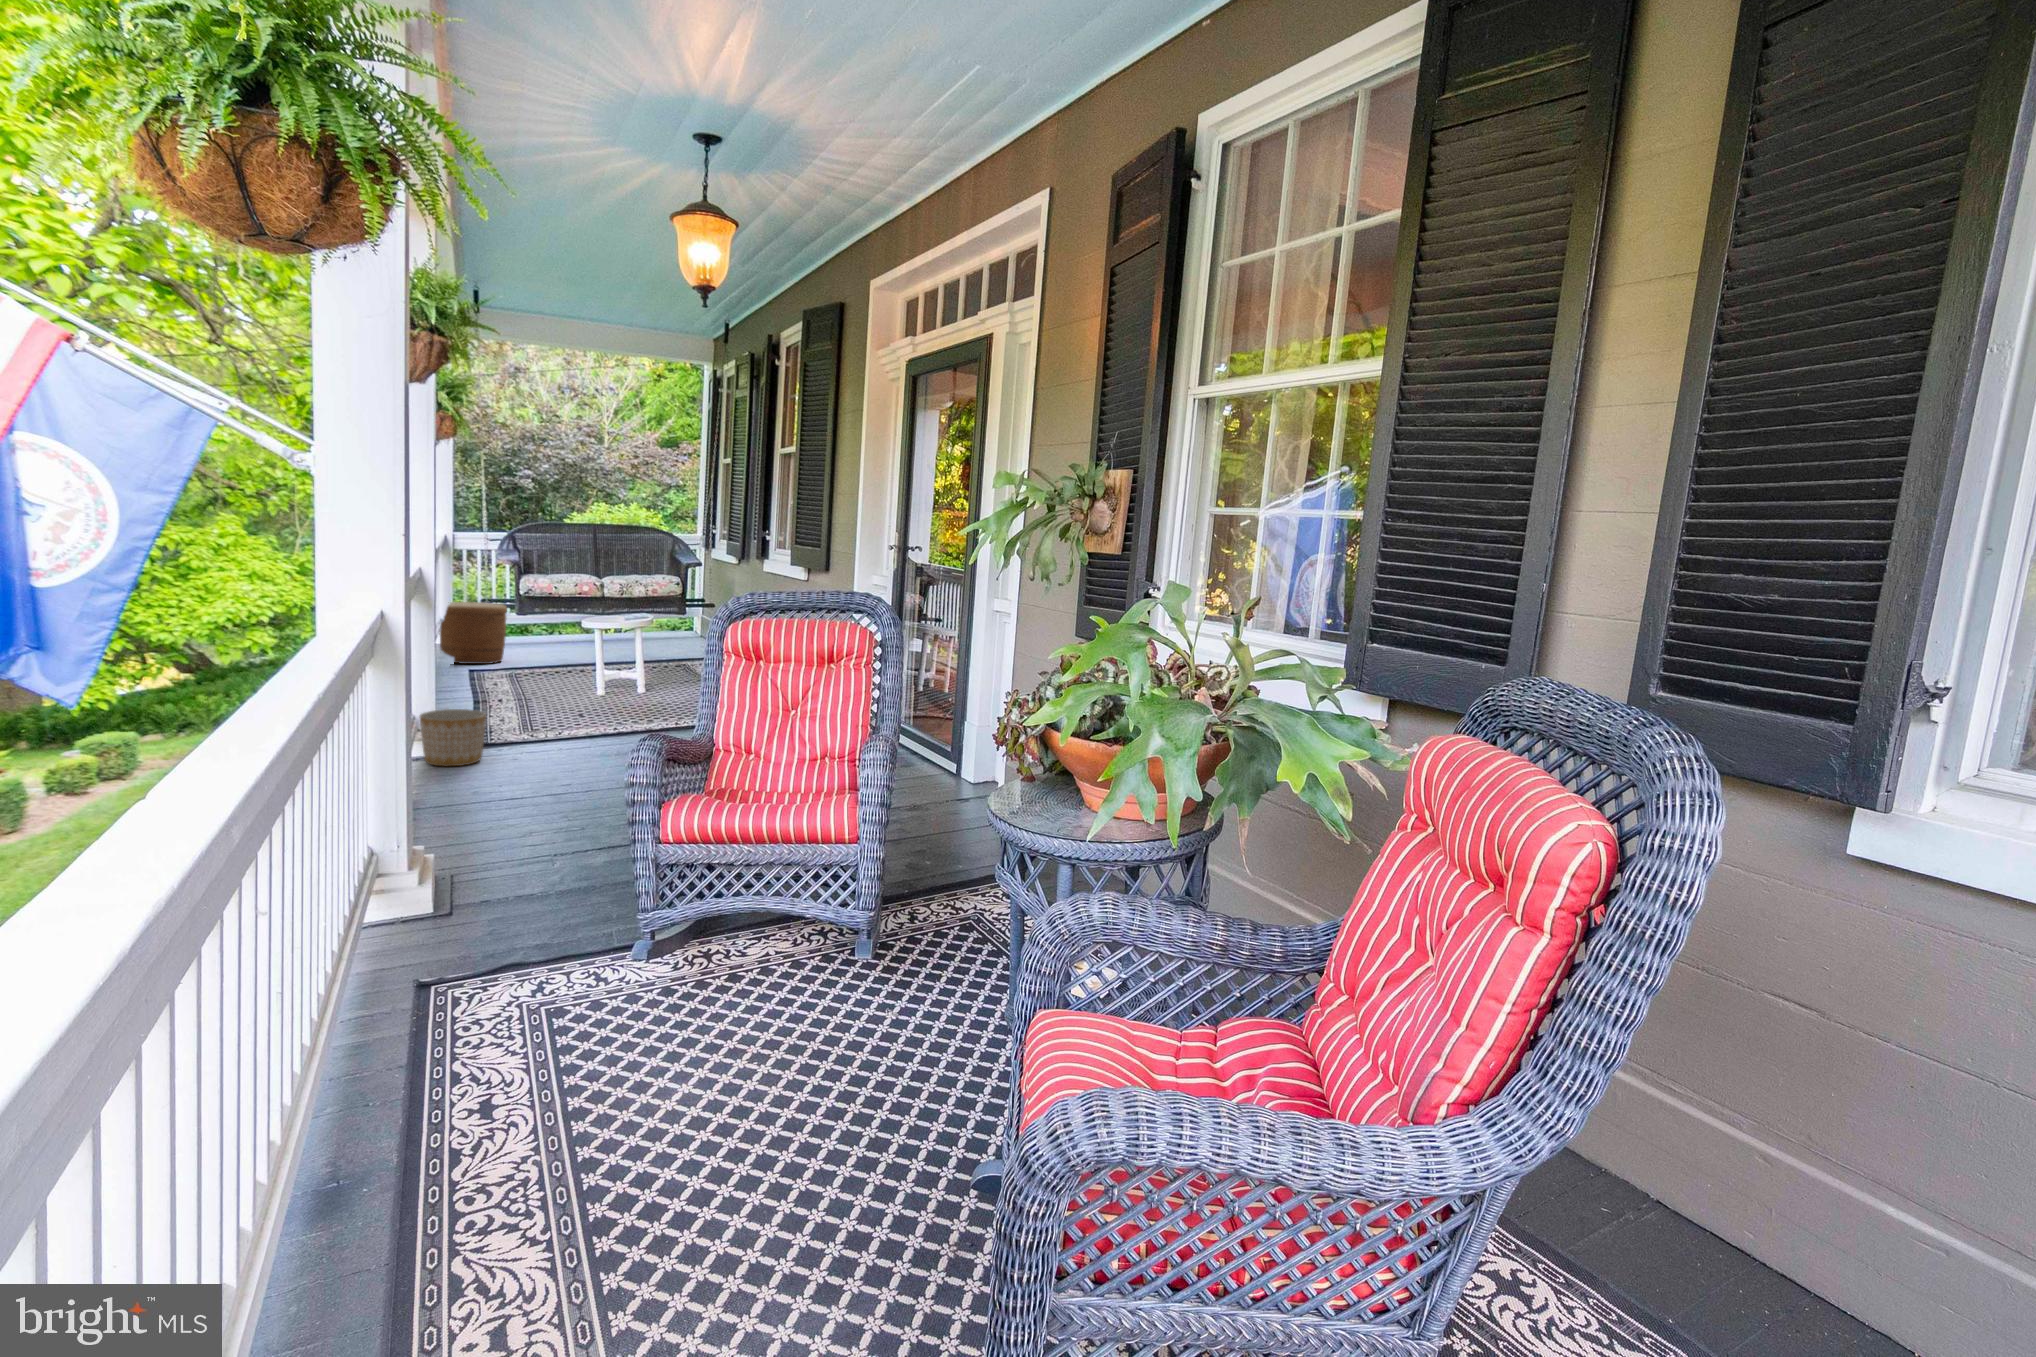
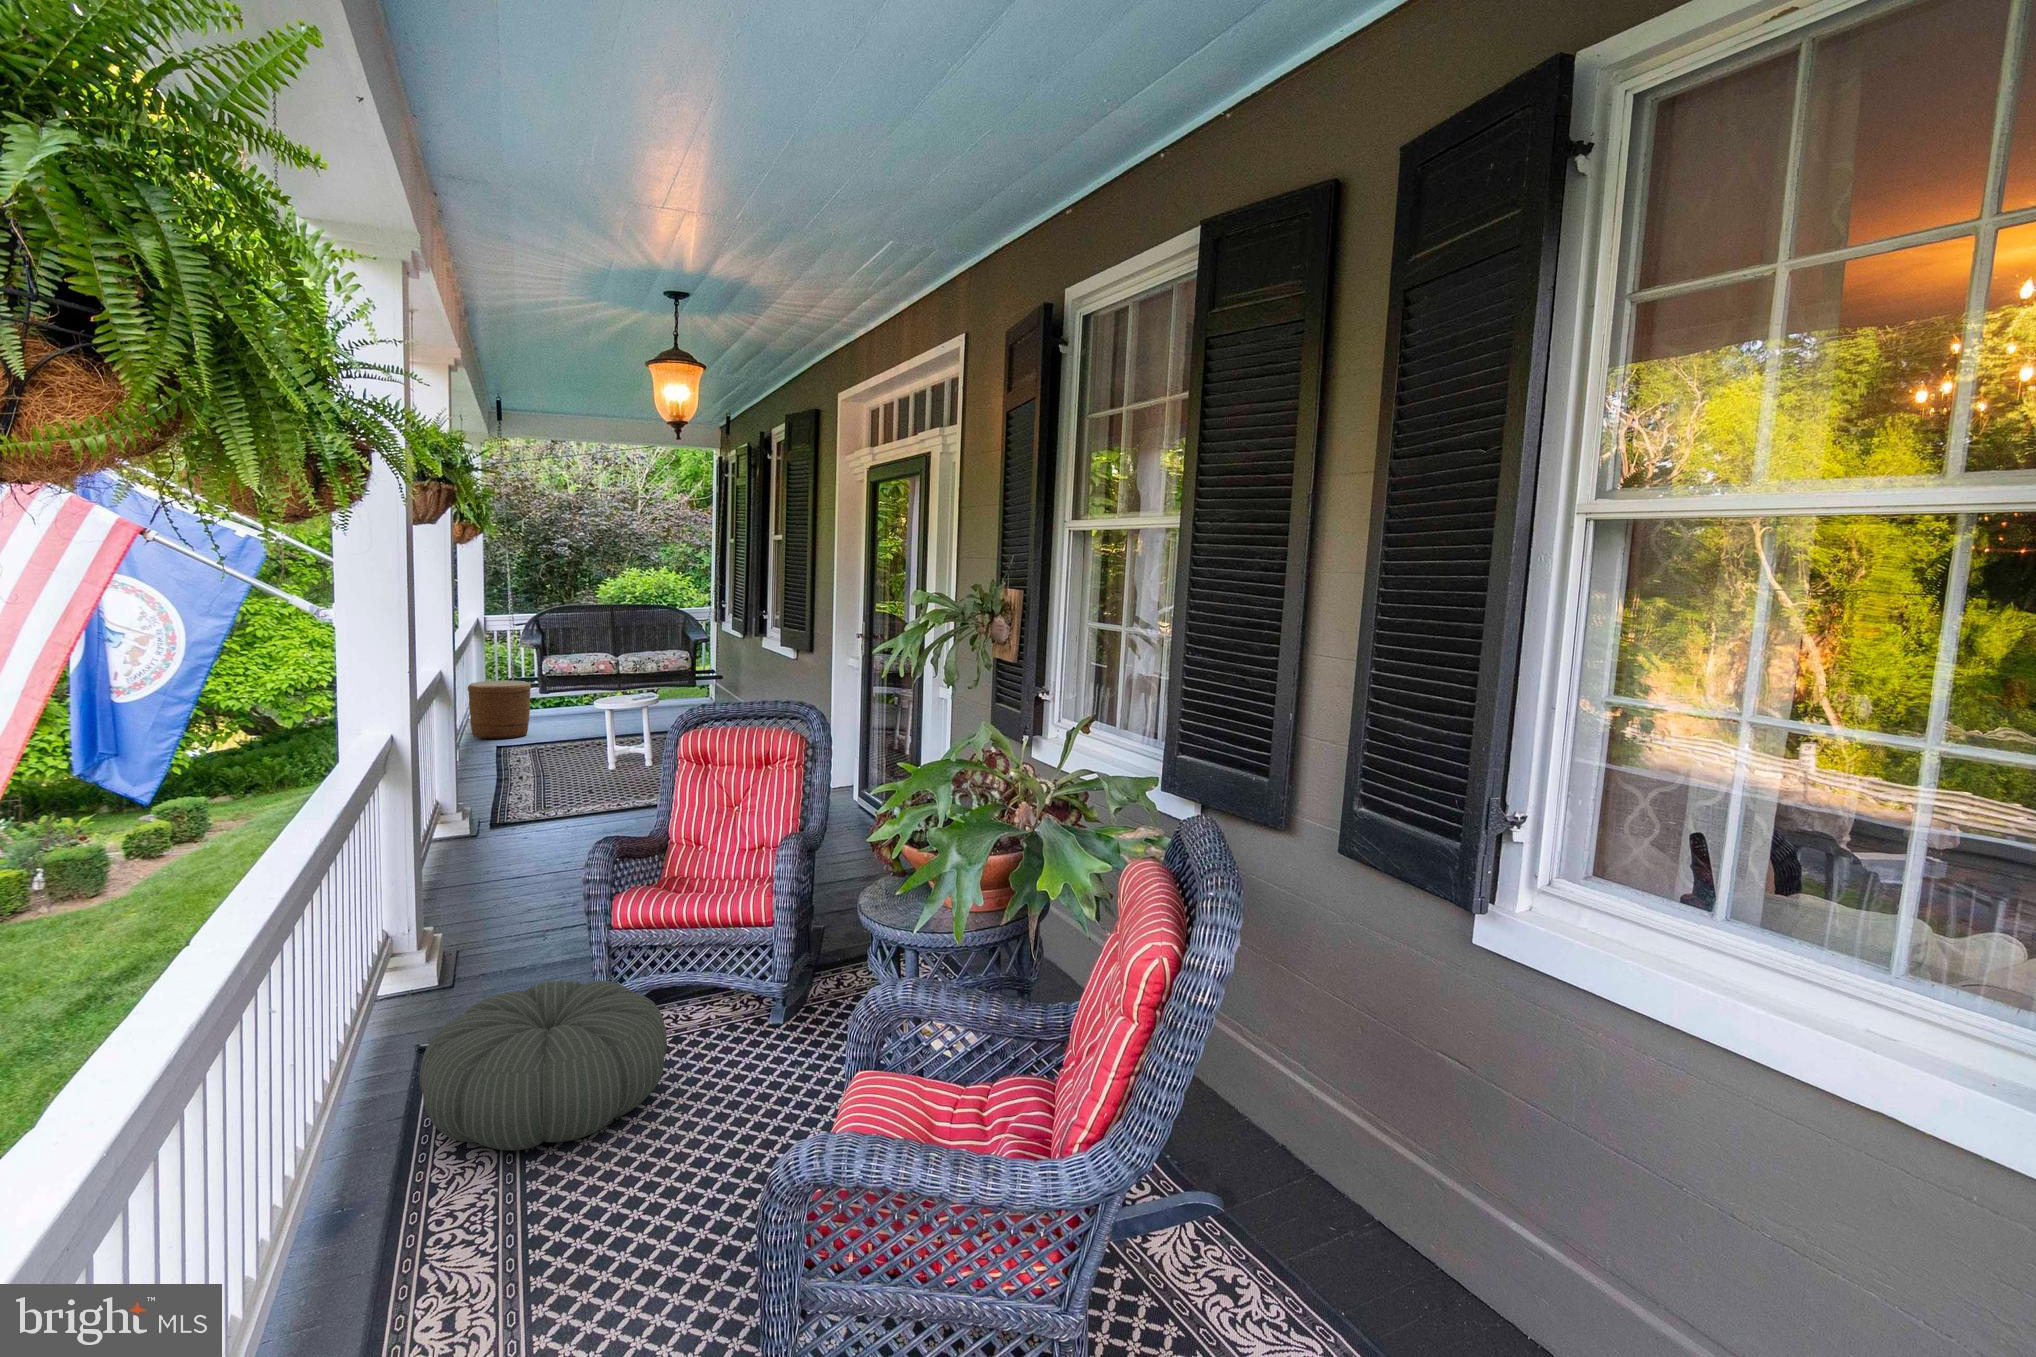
planter: present [420,709,486,766] -> none [441,795,499,848]
pouf: none [429,900,737,1106] -> present [420,981,667,1150]

